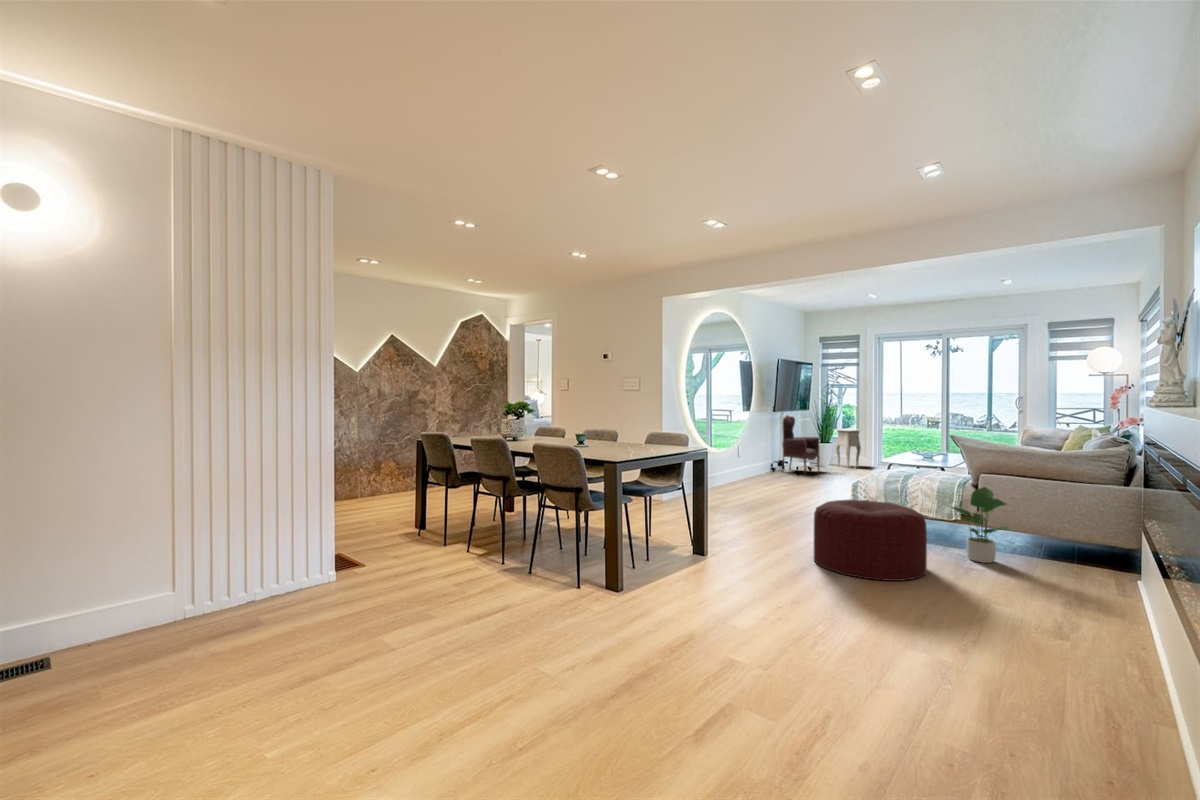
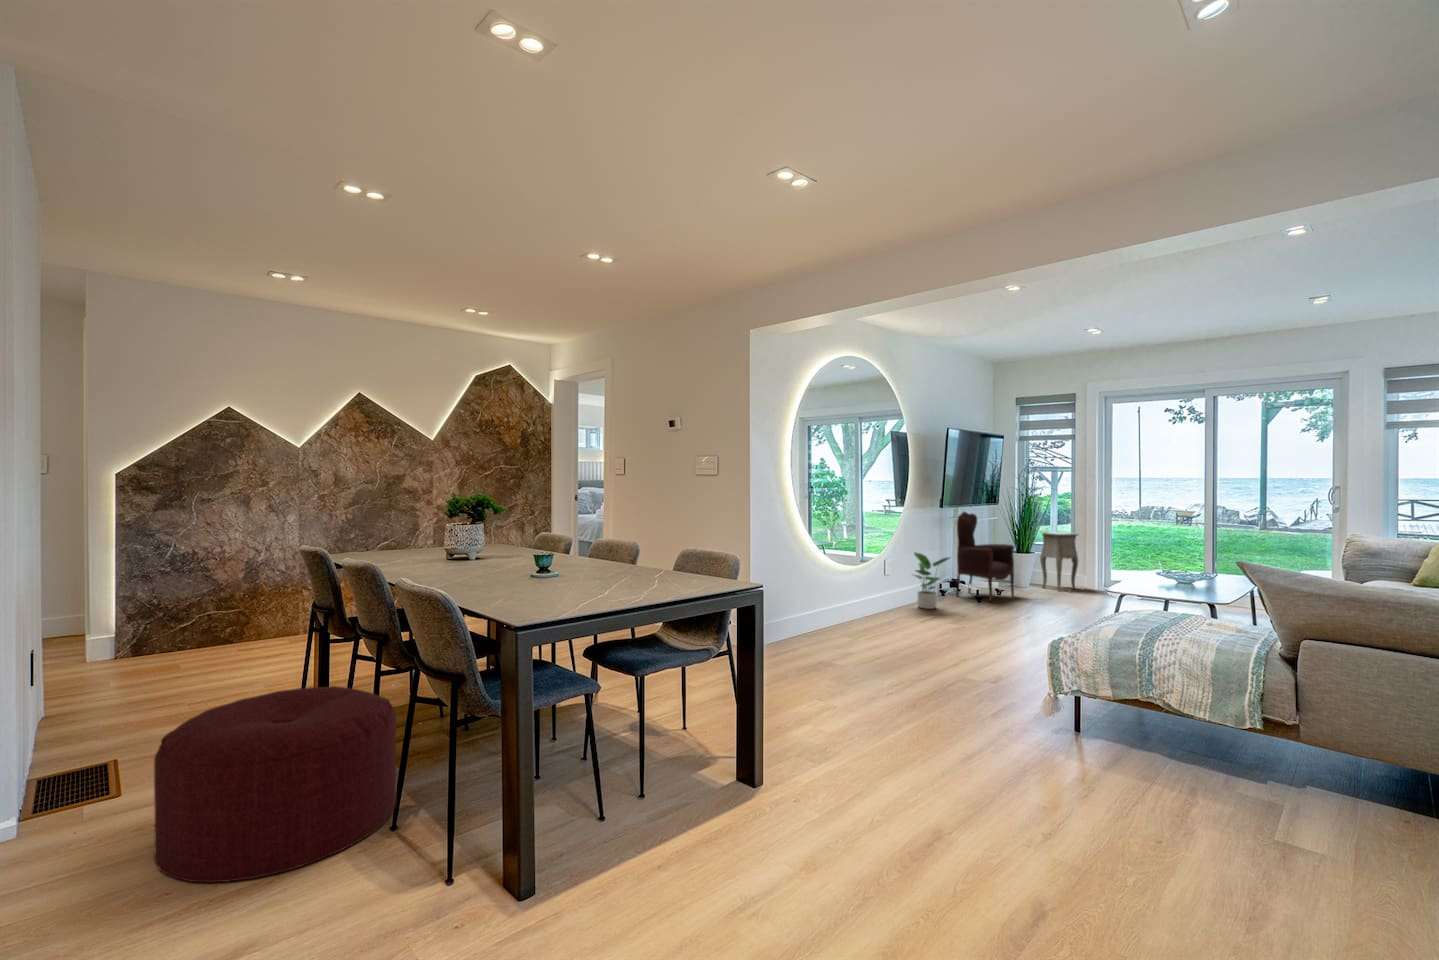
potted plant: present [951,487,1009,563] -> present [914,552,949,609]
ottoman: present [814,499,927,581] -> present [154,686,397,882]

